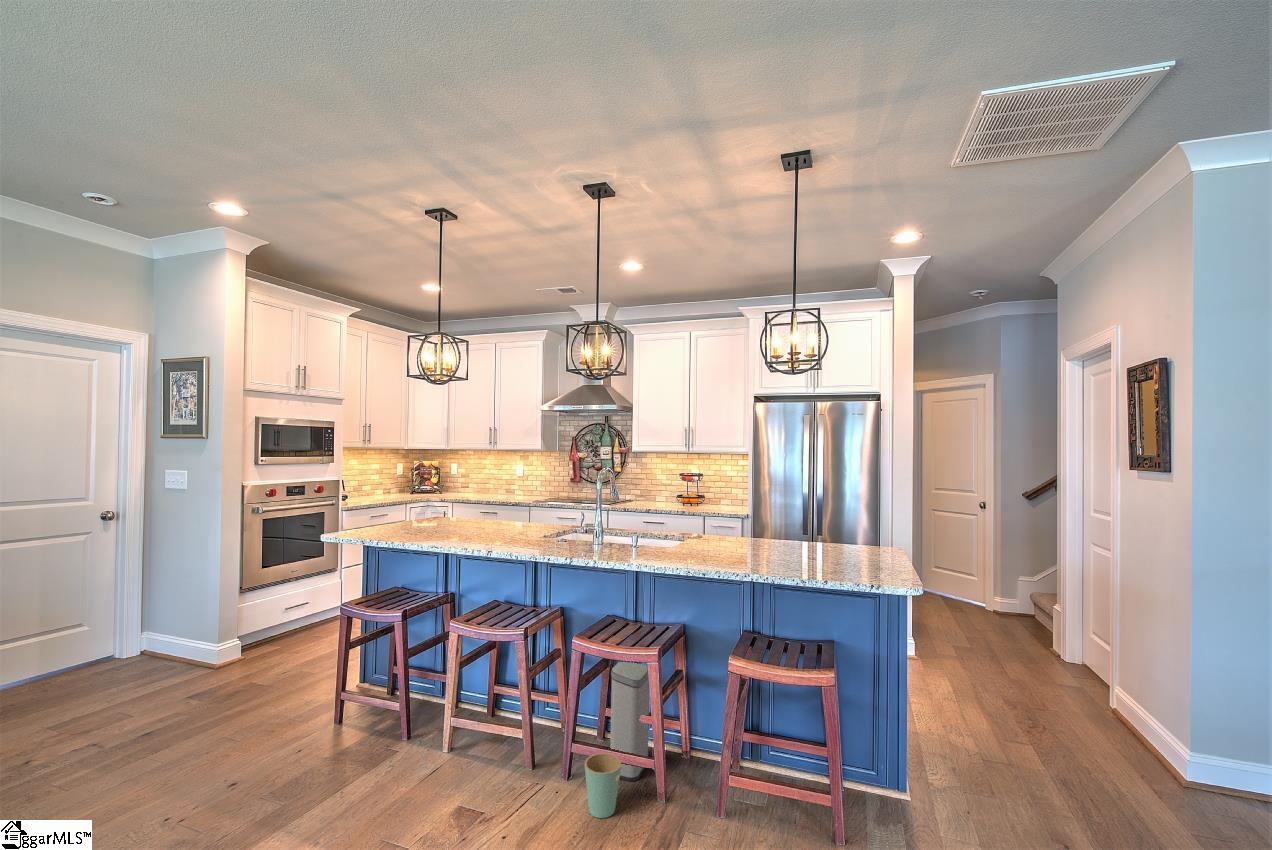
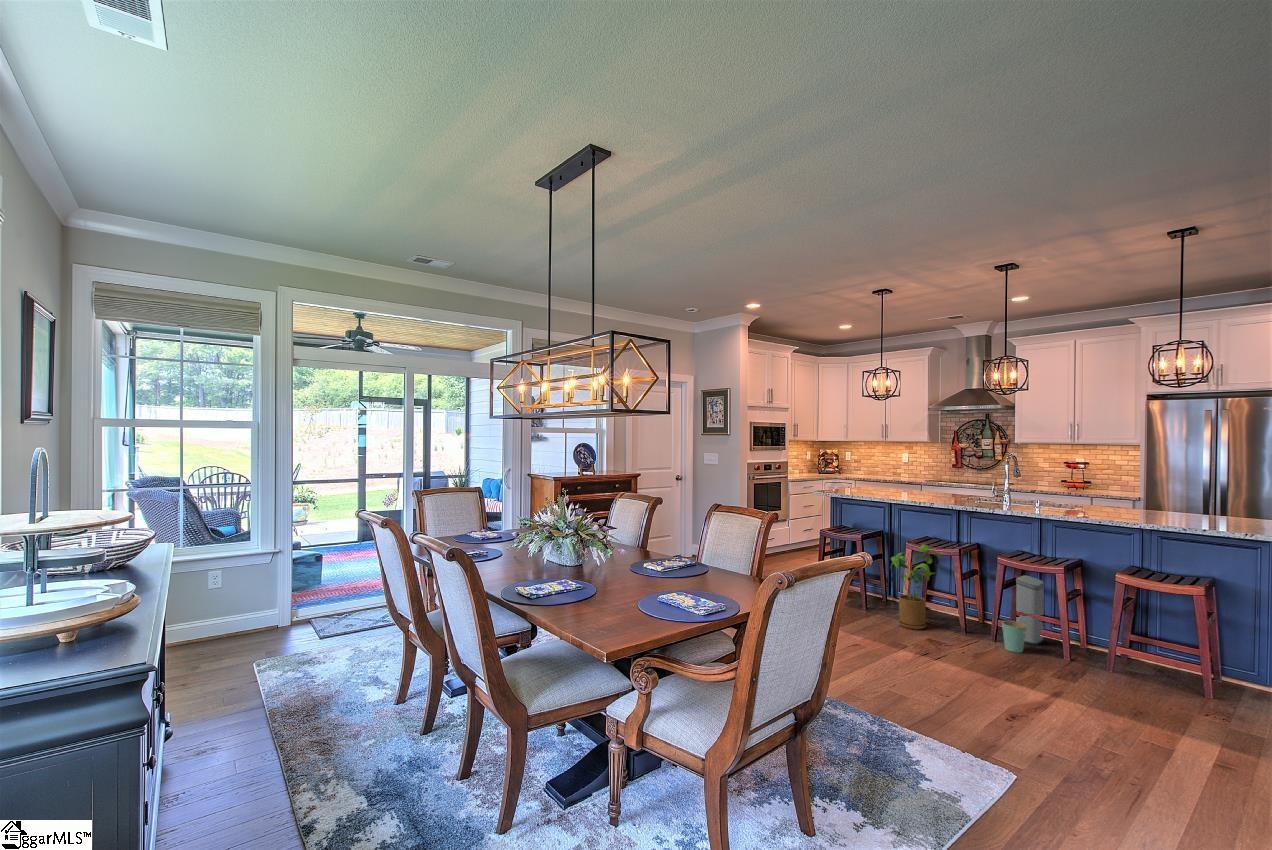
house plant: none [418,627,507,793] -> present [890,544,941,630]

